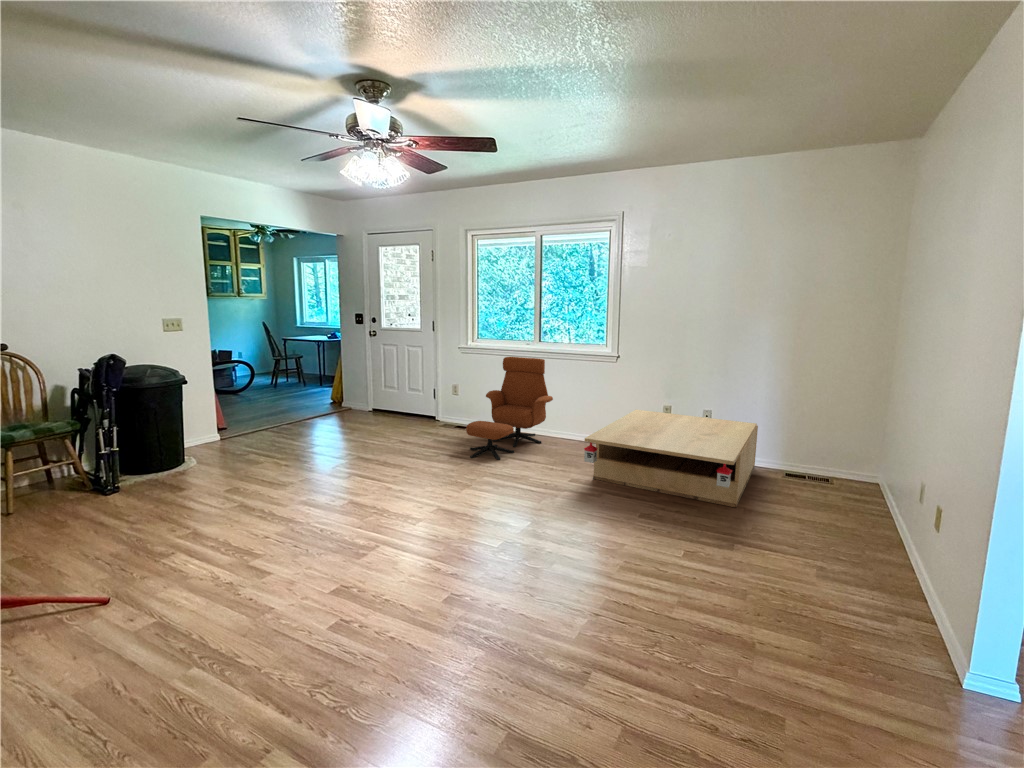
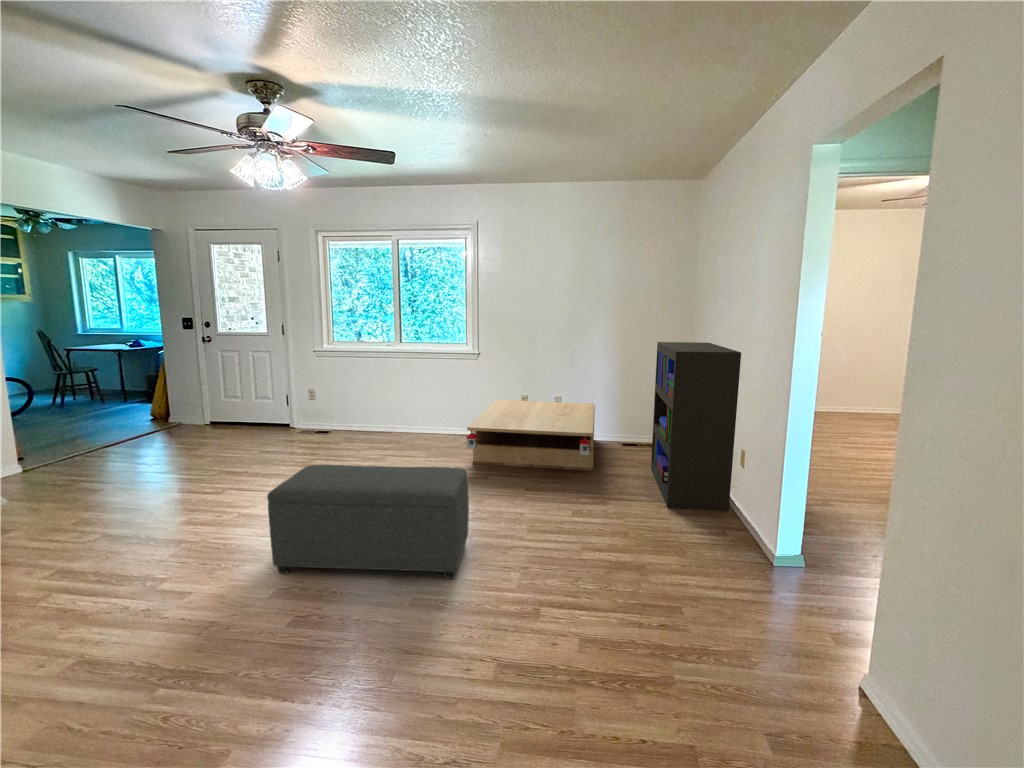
bookshelf: none [821,350,956,595] -> present [651,342,741,511]
lounge chair: present [466,357,553,460] -> none [340,358,421,459]
ottoman: none [347,461,548,607] -> present [267,465,469,579]

